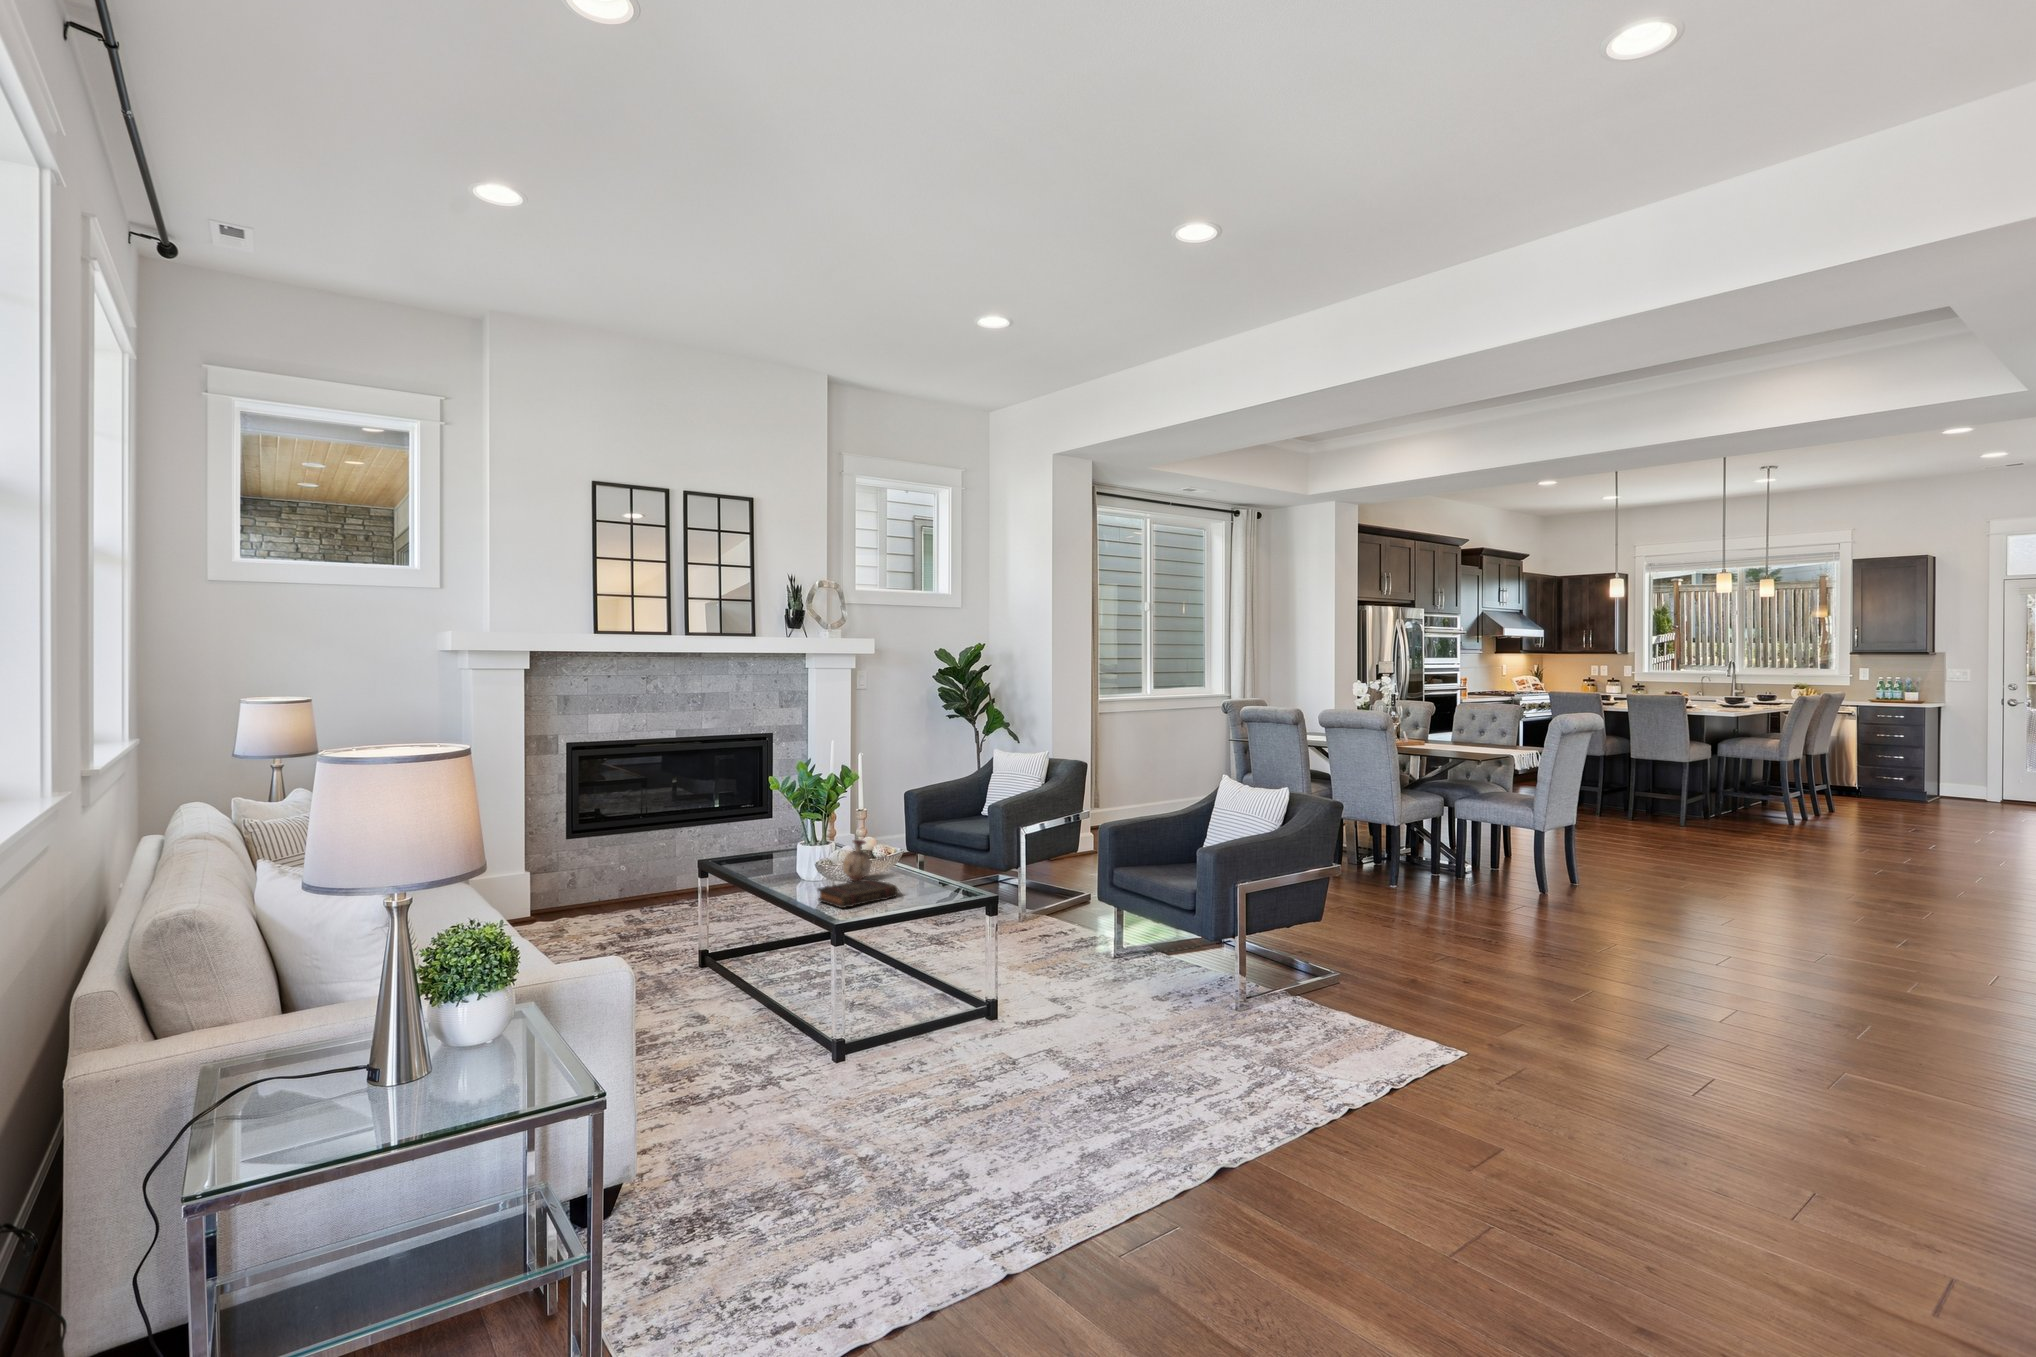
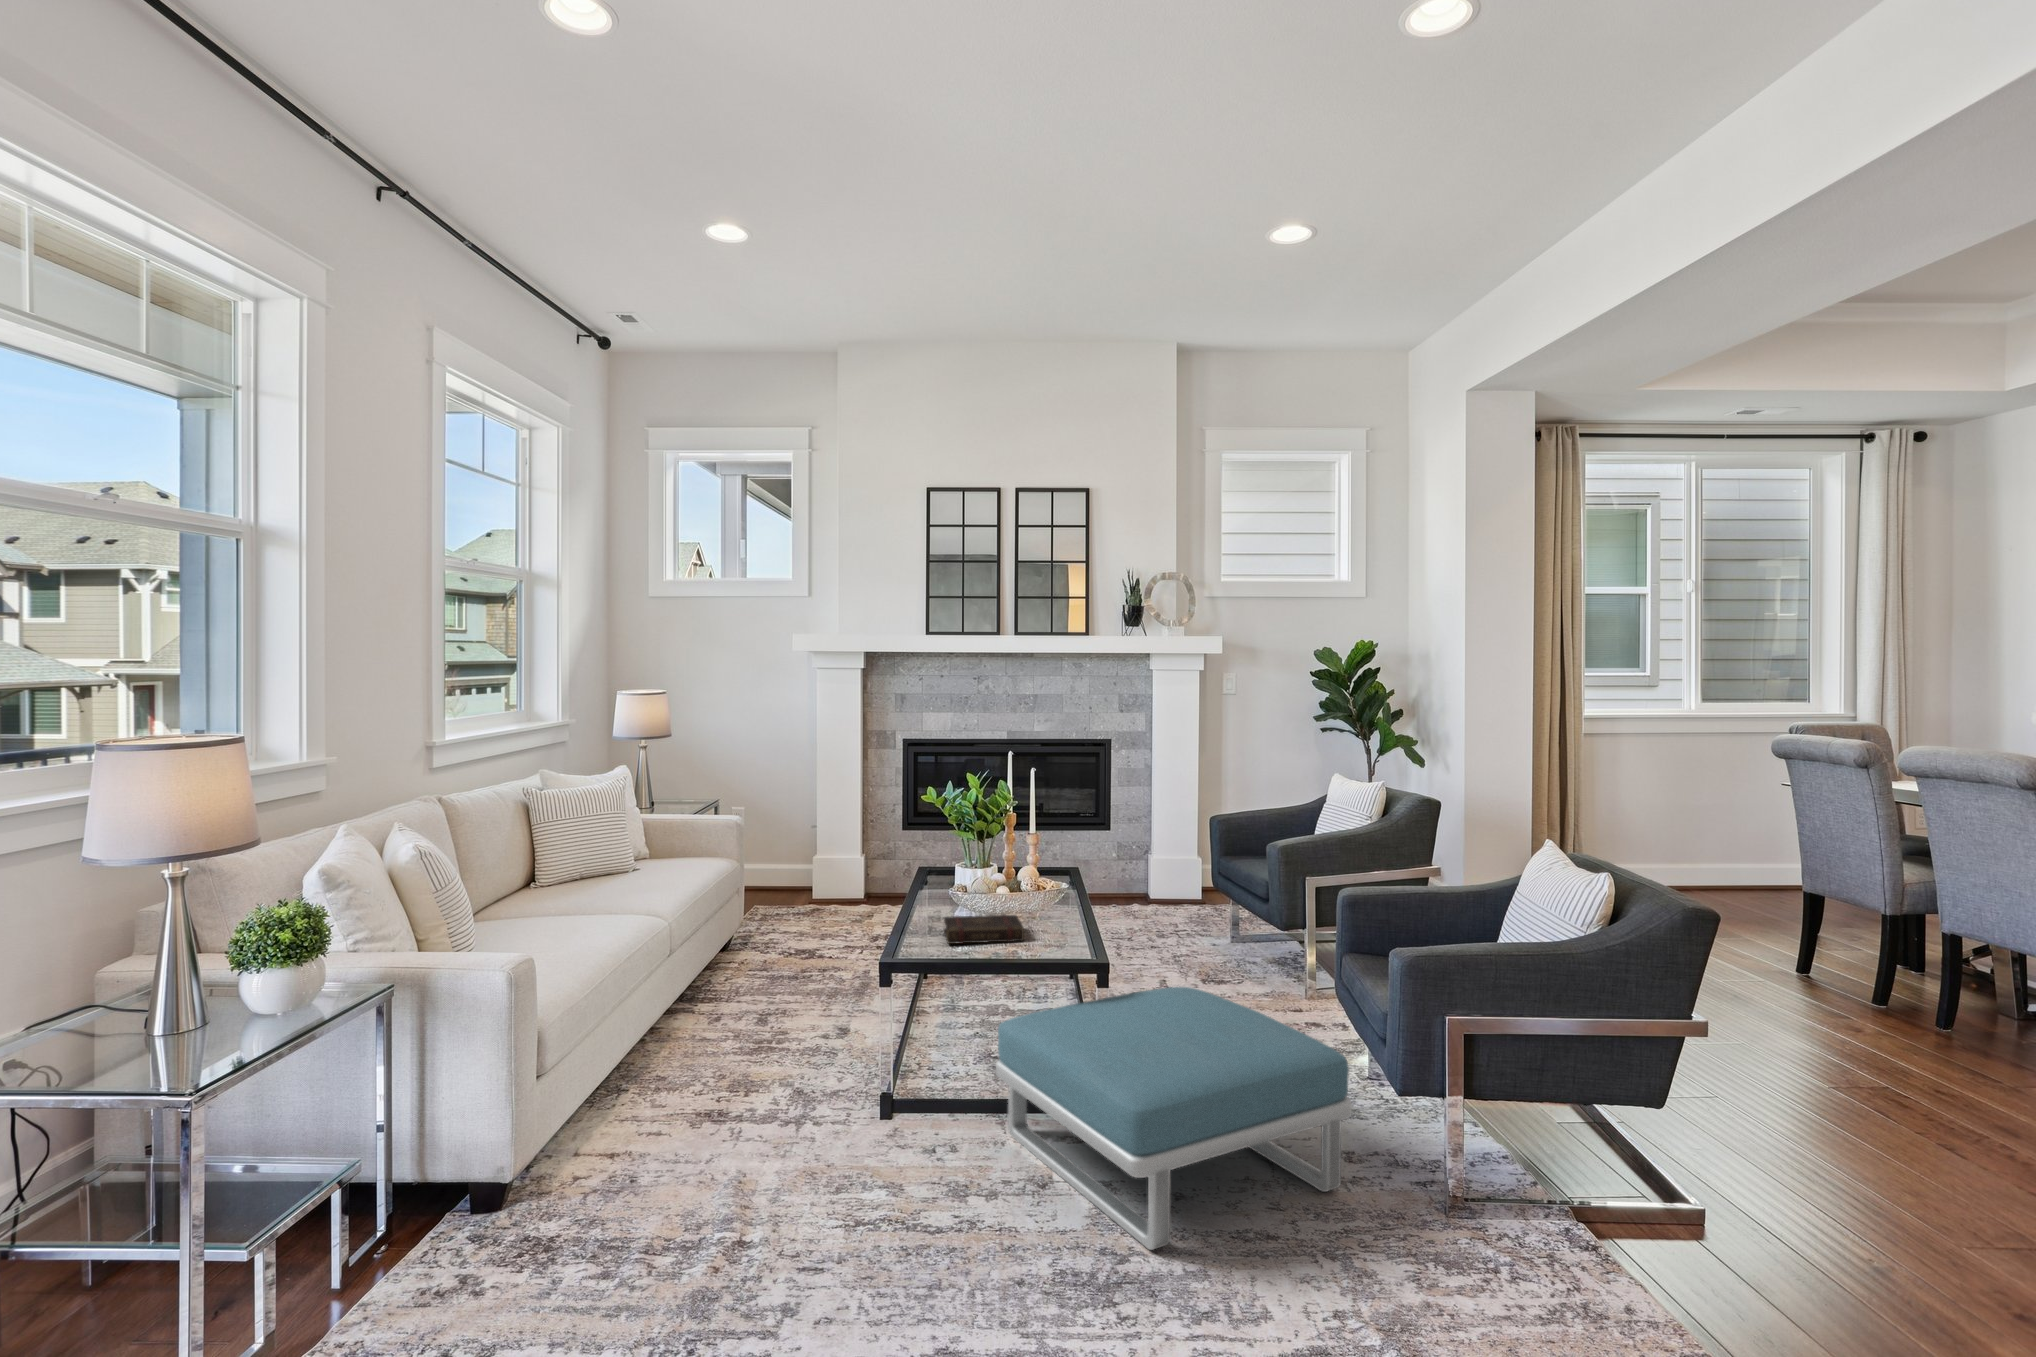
vase: present [843,840,871,881] -> none [1007,867,1043,916]
footstool: none [942,910,1184,1078] -> present [996,987,1352,1250]

